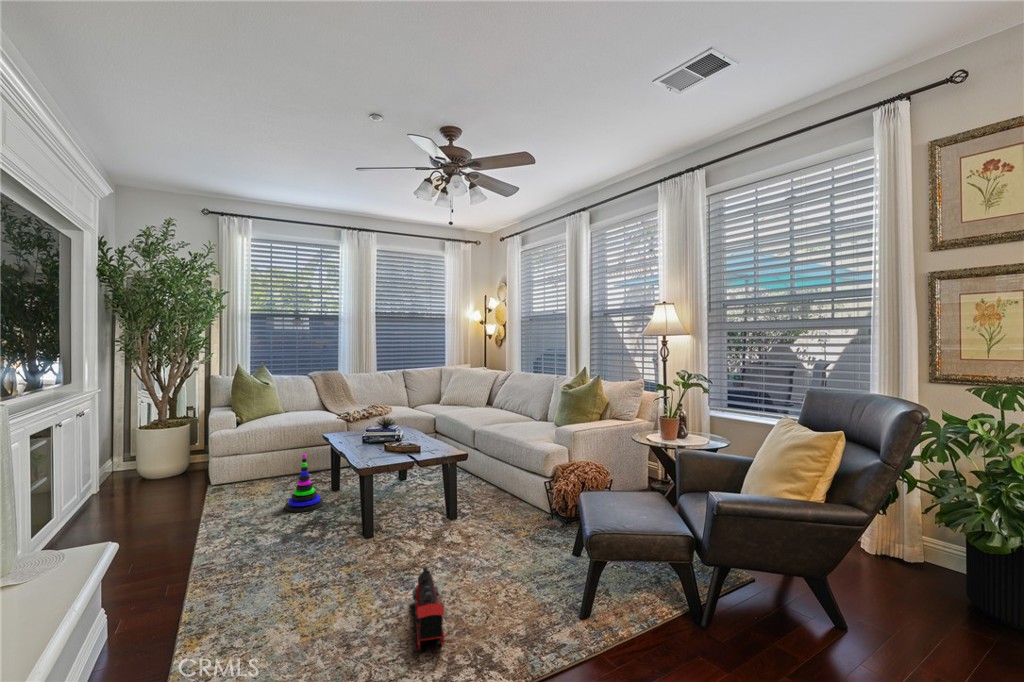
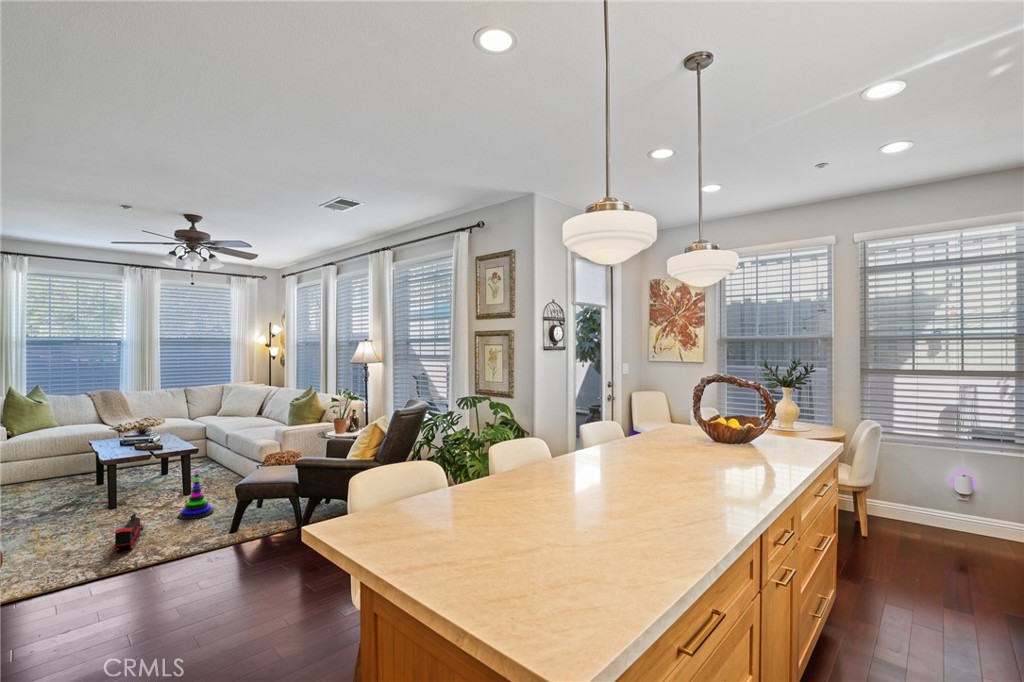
stacking toy: present [285,454,323,512] -> present [179,471,214,519]

